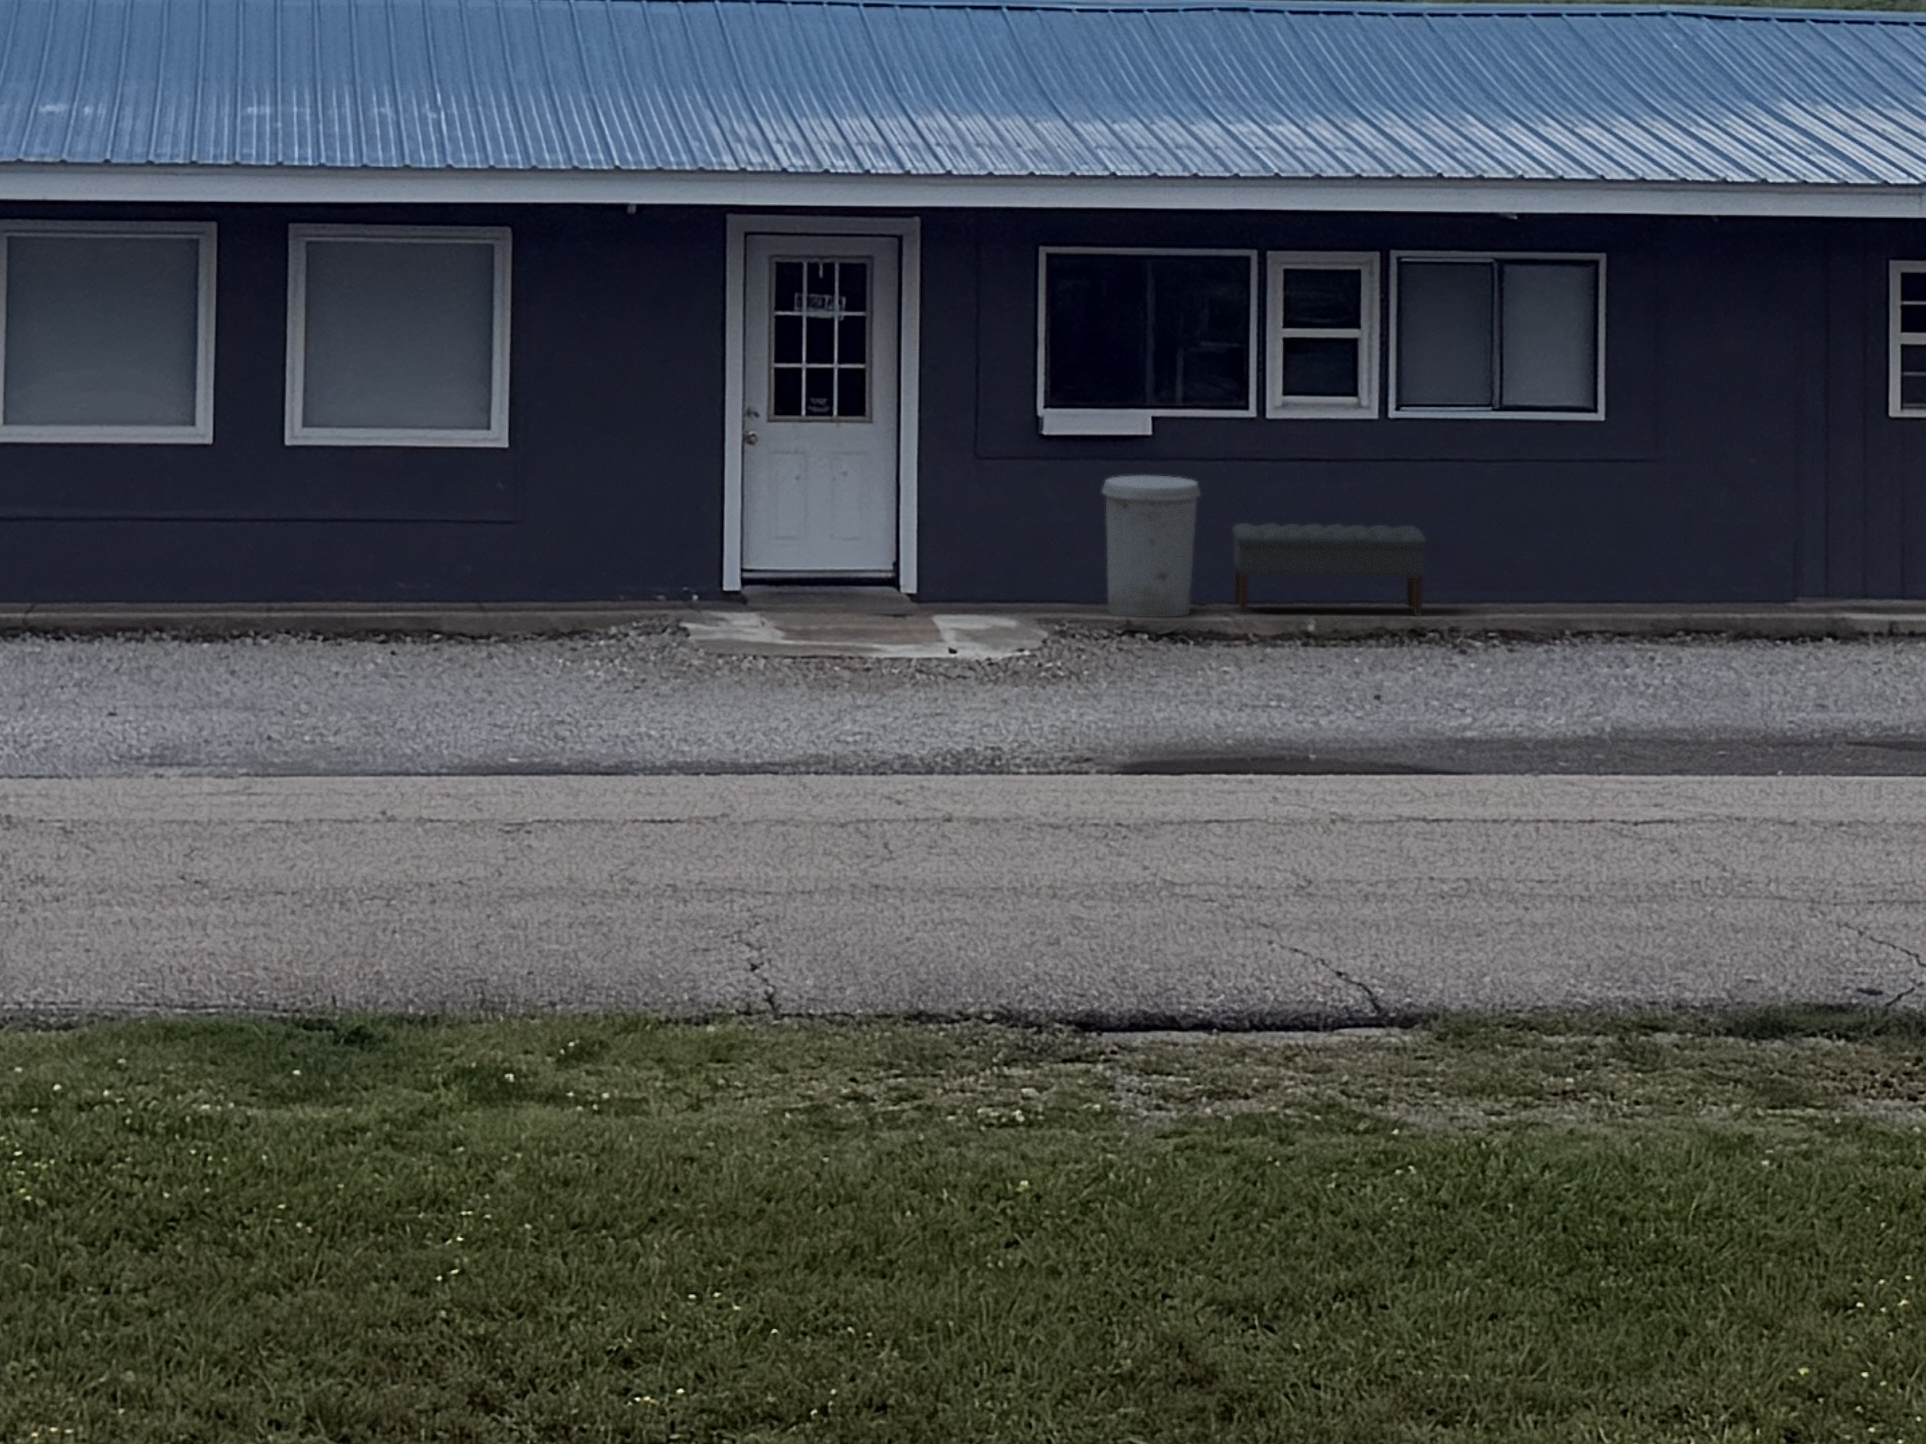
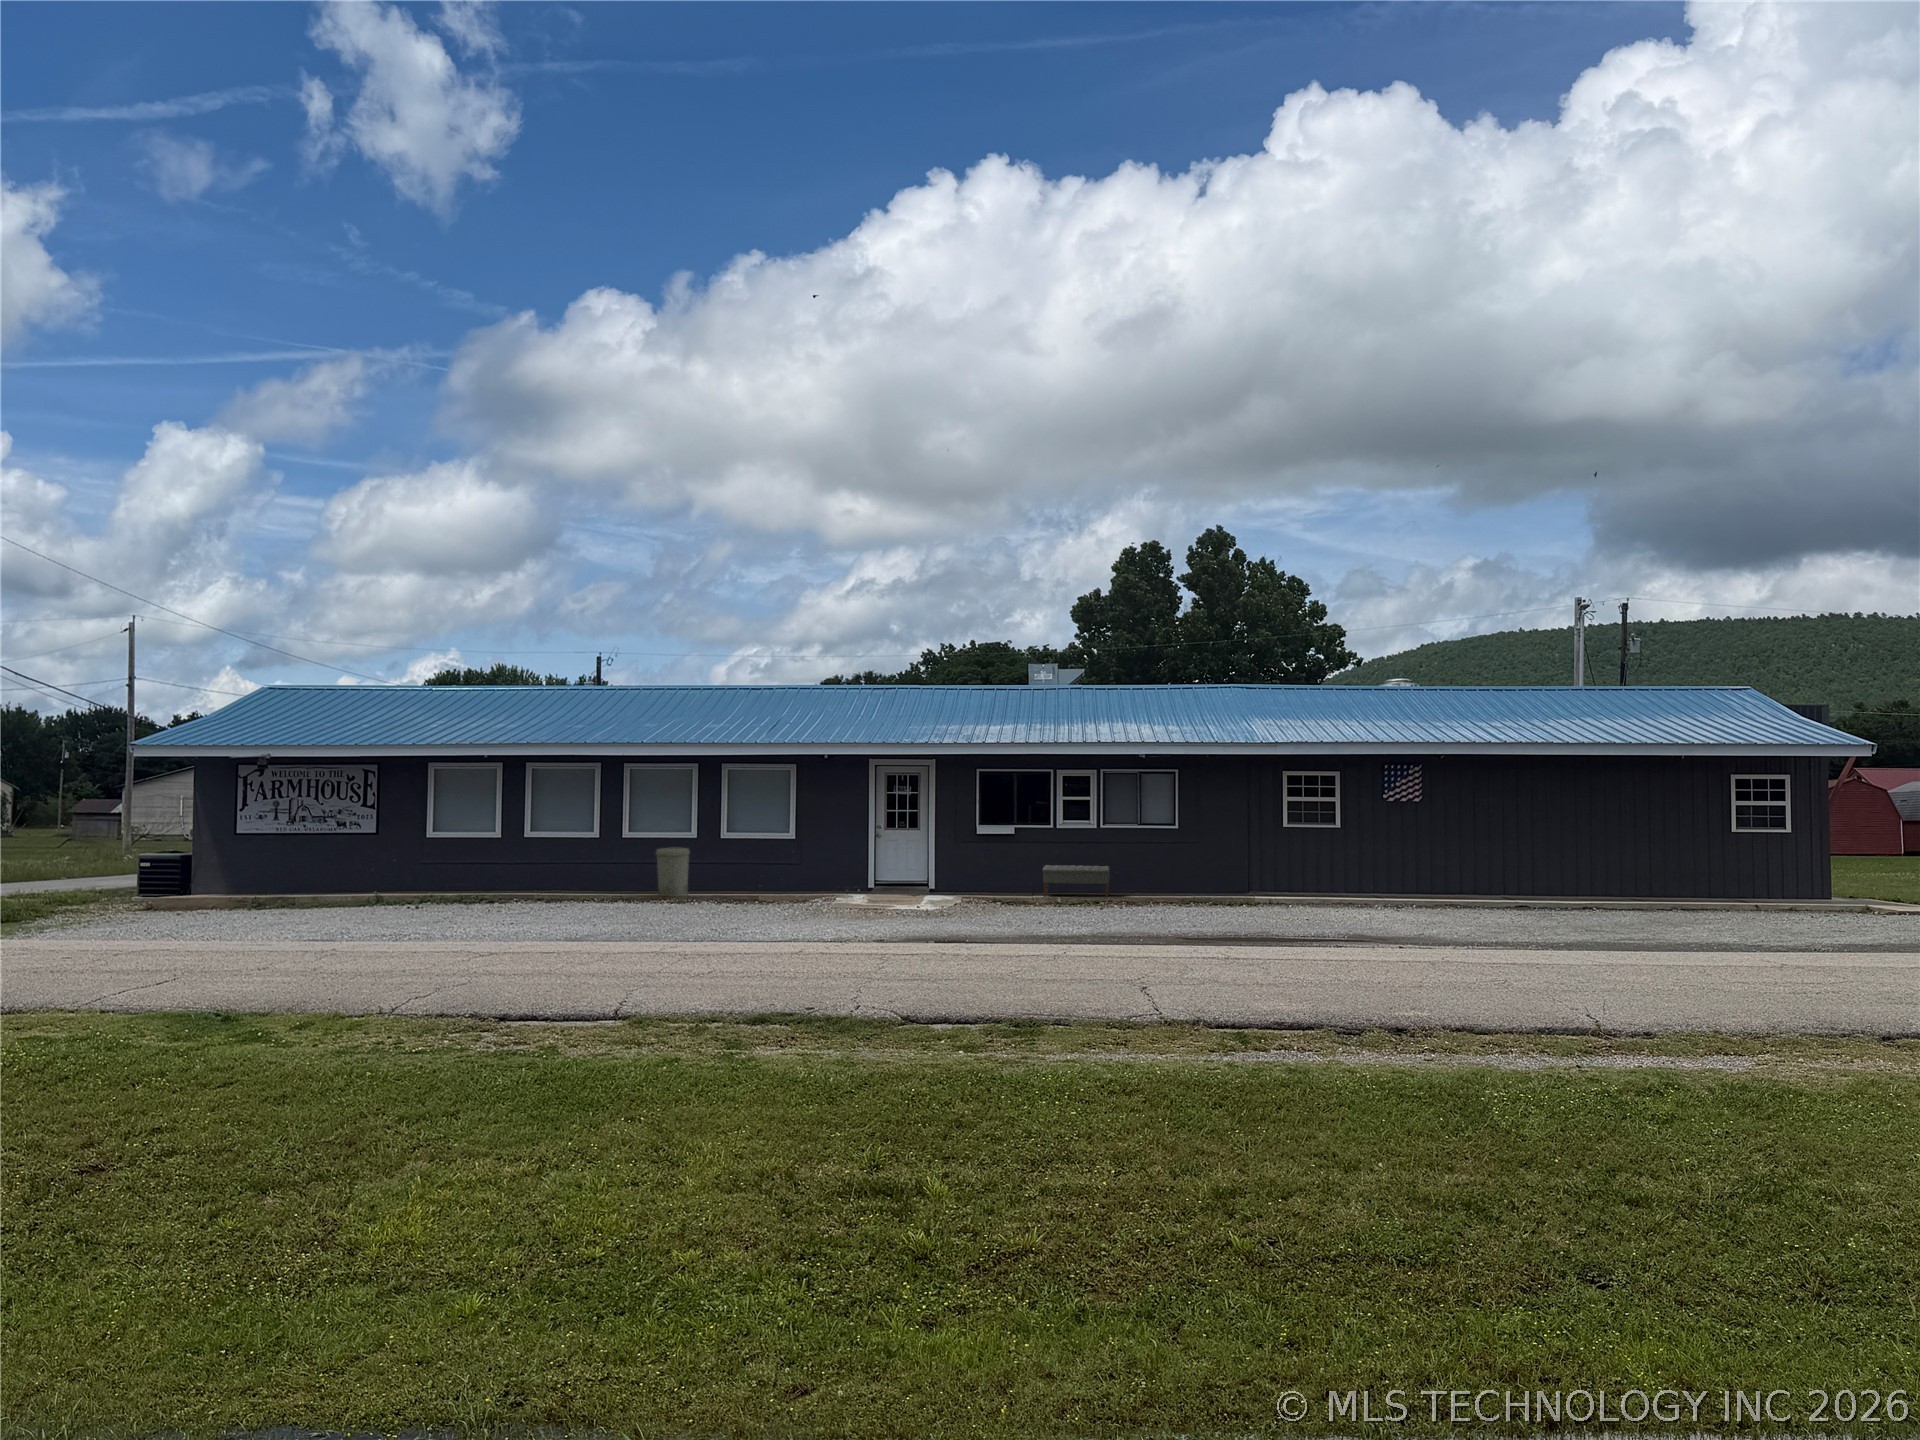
trash can: present [1102,475,1200,617] -> present [656,847,690,896]

